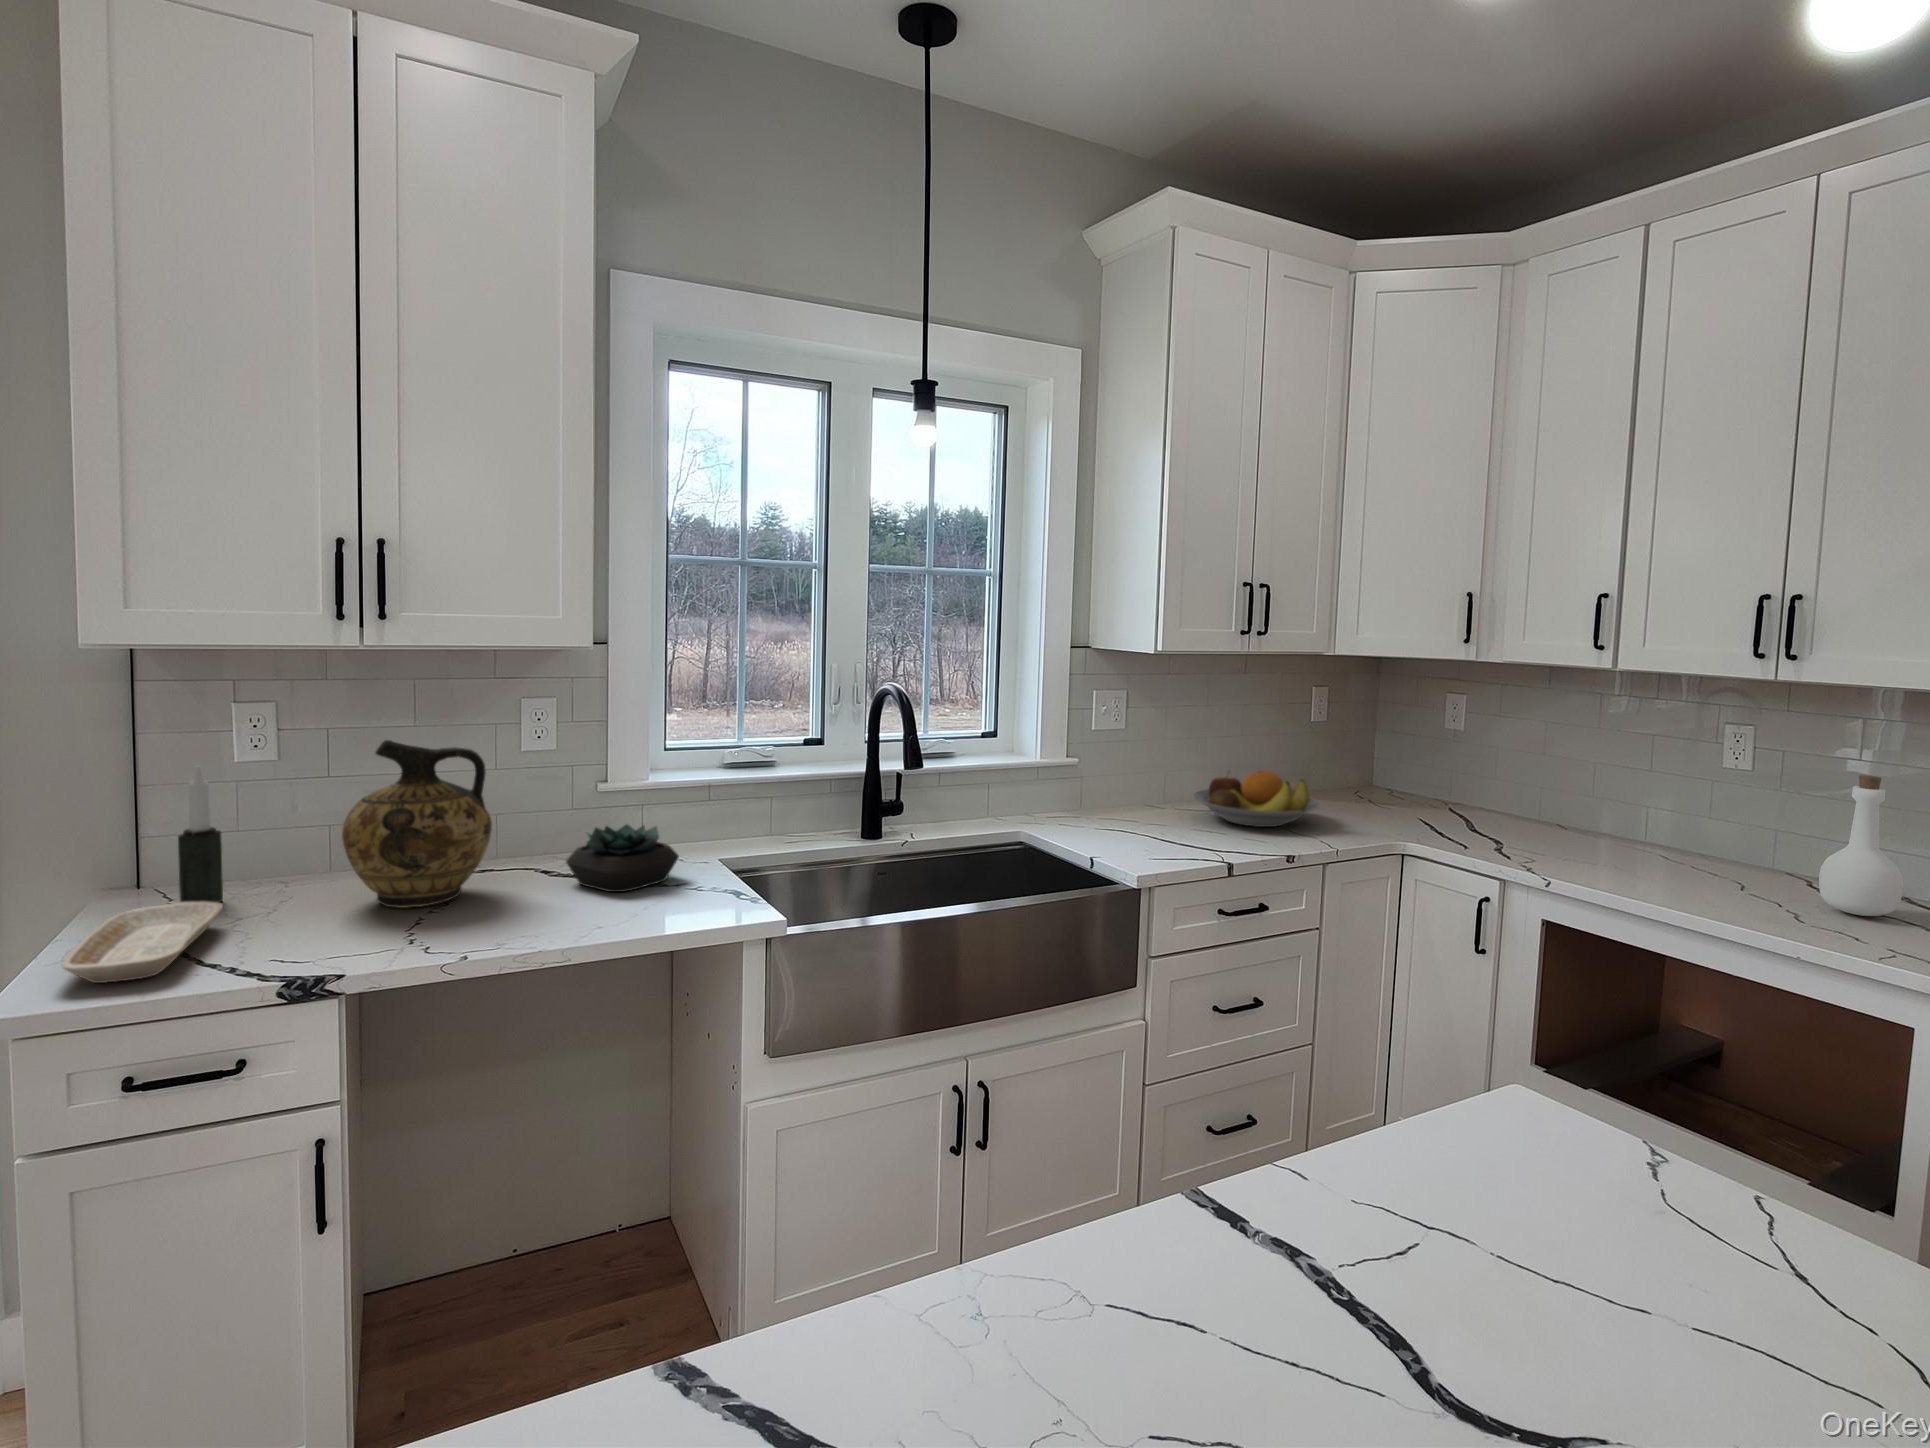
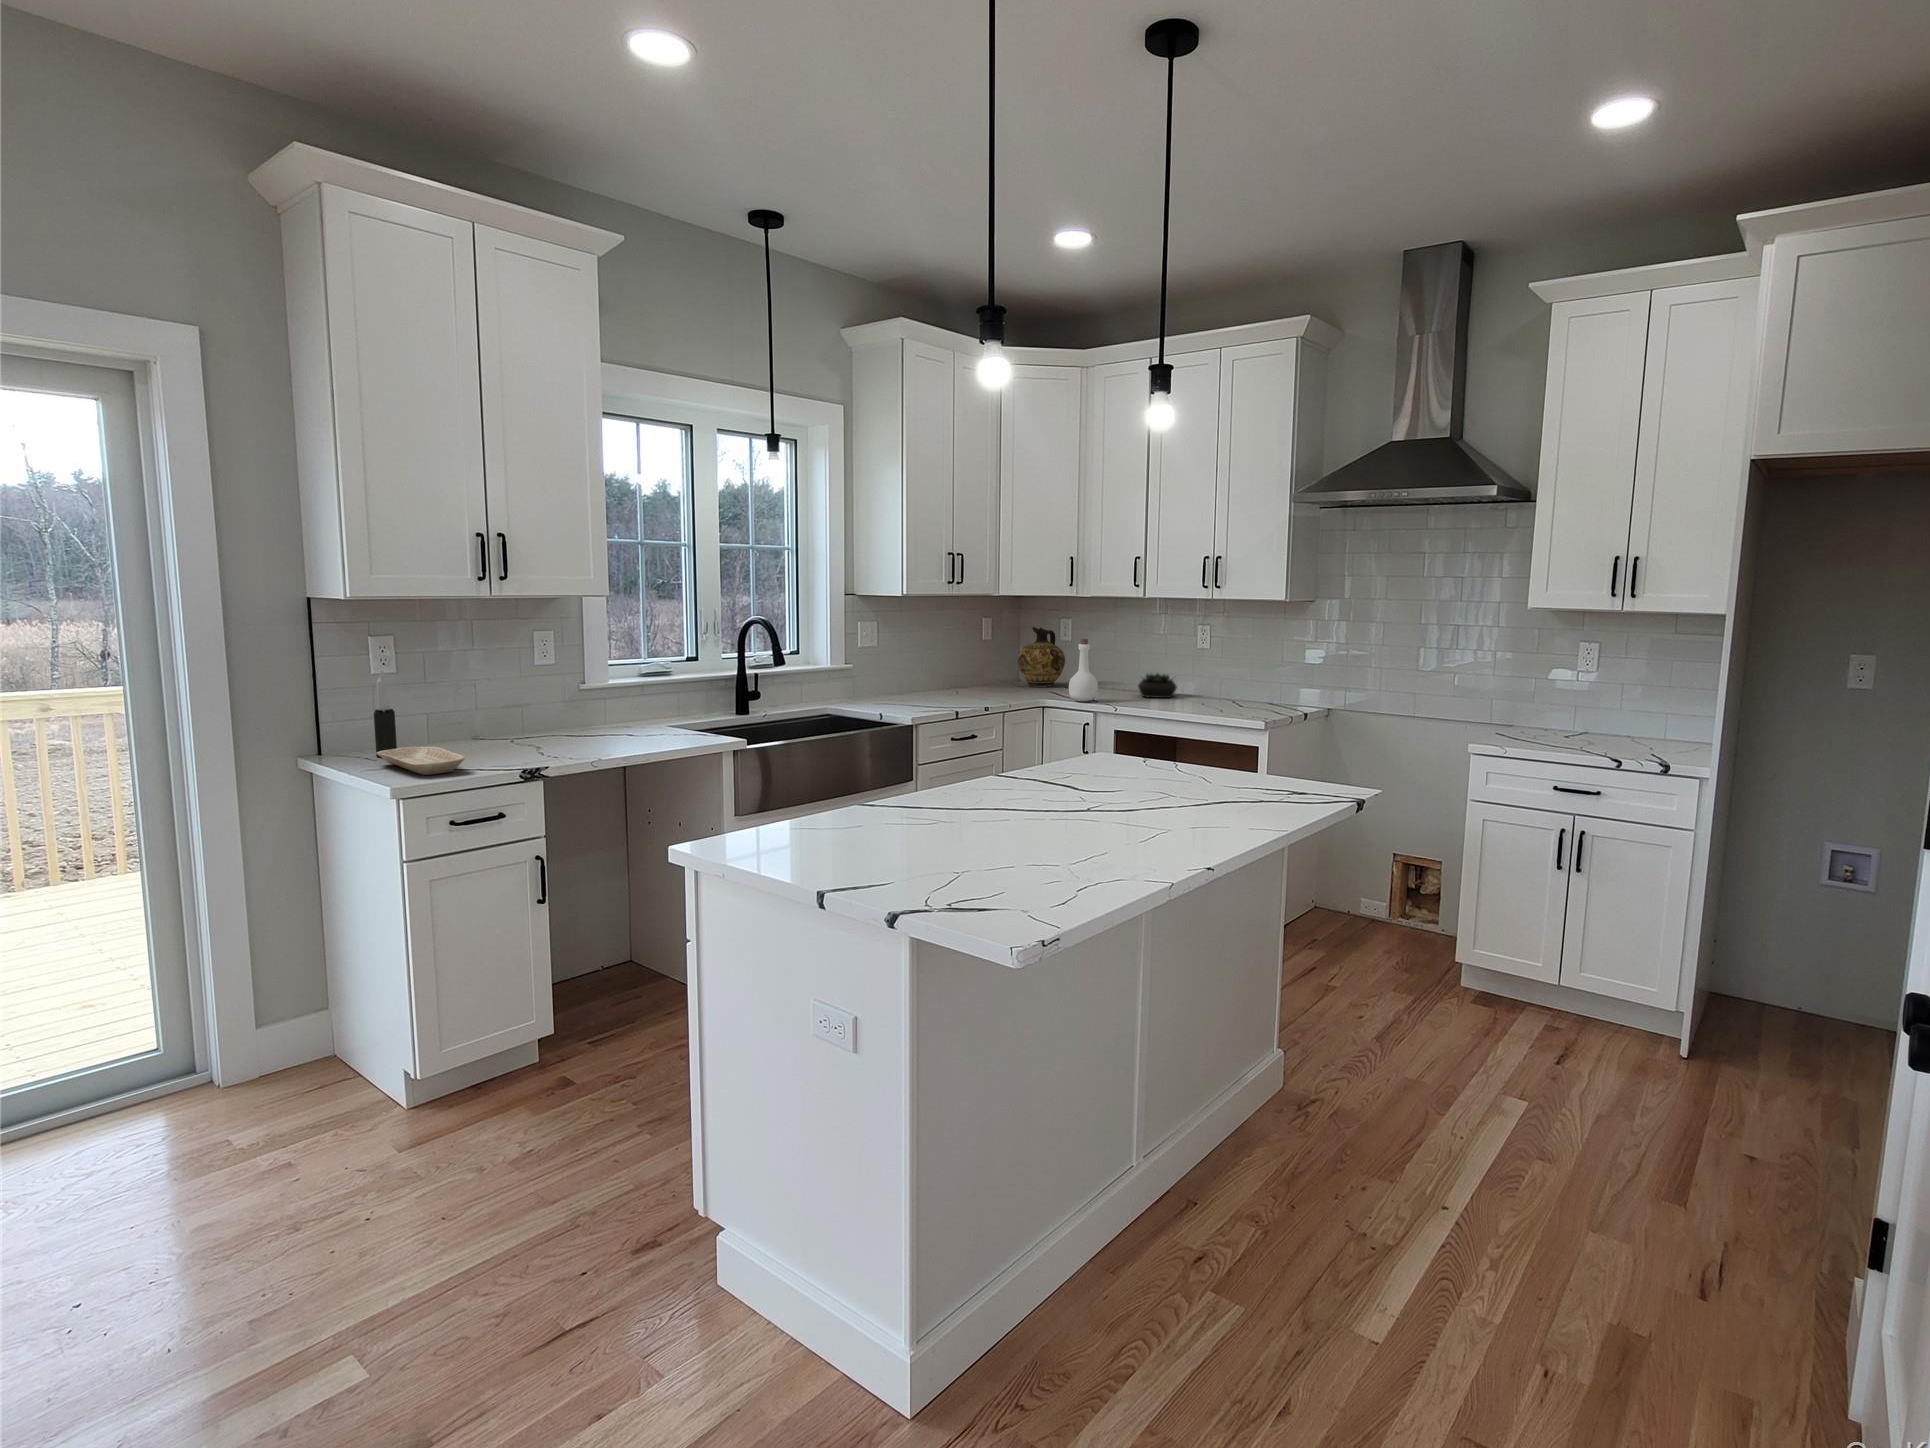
ceramic jug: present [342,740,492,908] -> present [1018,627,1065,687]
fruit bowl: present [1193,770,1320,827] -> none [921,665,997,699]
bottle: present [1819,775,1903,916] -> present [1069,639,1098,701]
succulent plant: present [566,825,679,892] -> present [1138,673,1177,698]

